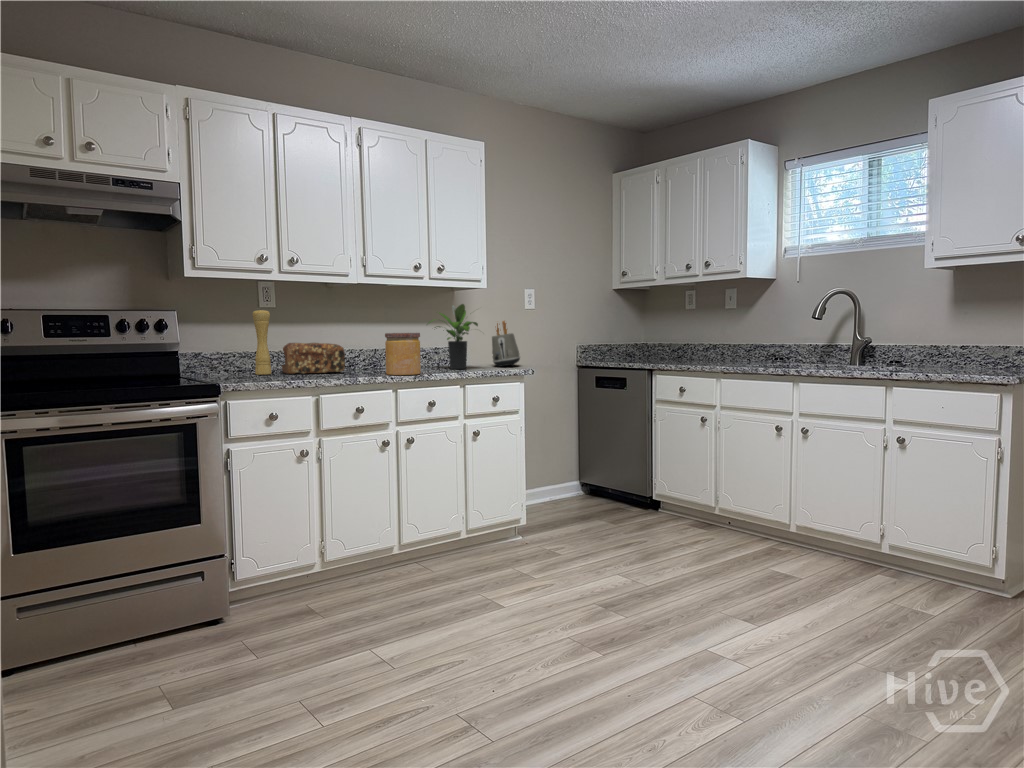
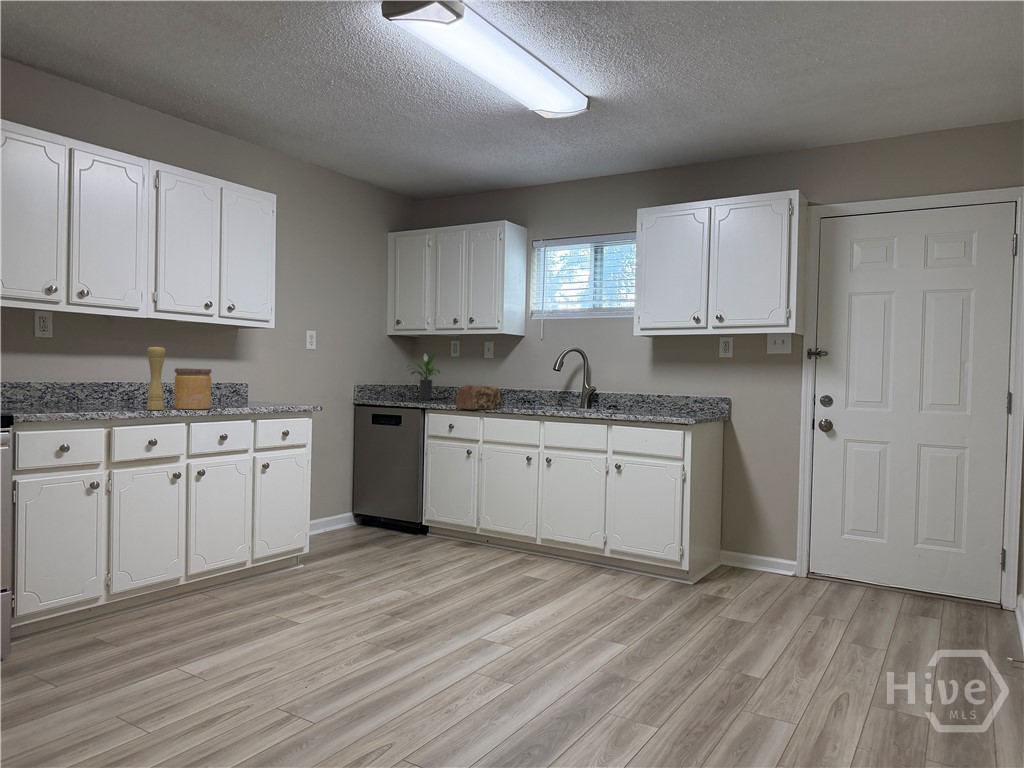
potted plant: present [430,304,478,369] -> present [407,354,440,400]
pepper mill: present [252,309,271,375] -> present [147,346,166,410]
toaster: present [492,321,520,367] -> none [274,360,302,403]
bread loaf: present [282,343,345,374] -> present [456,385,503,410]

